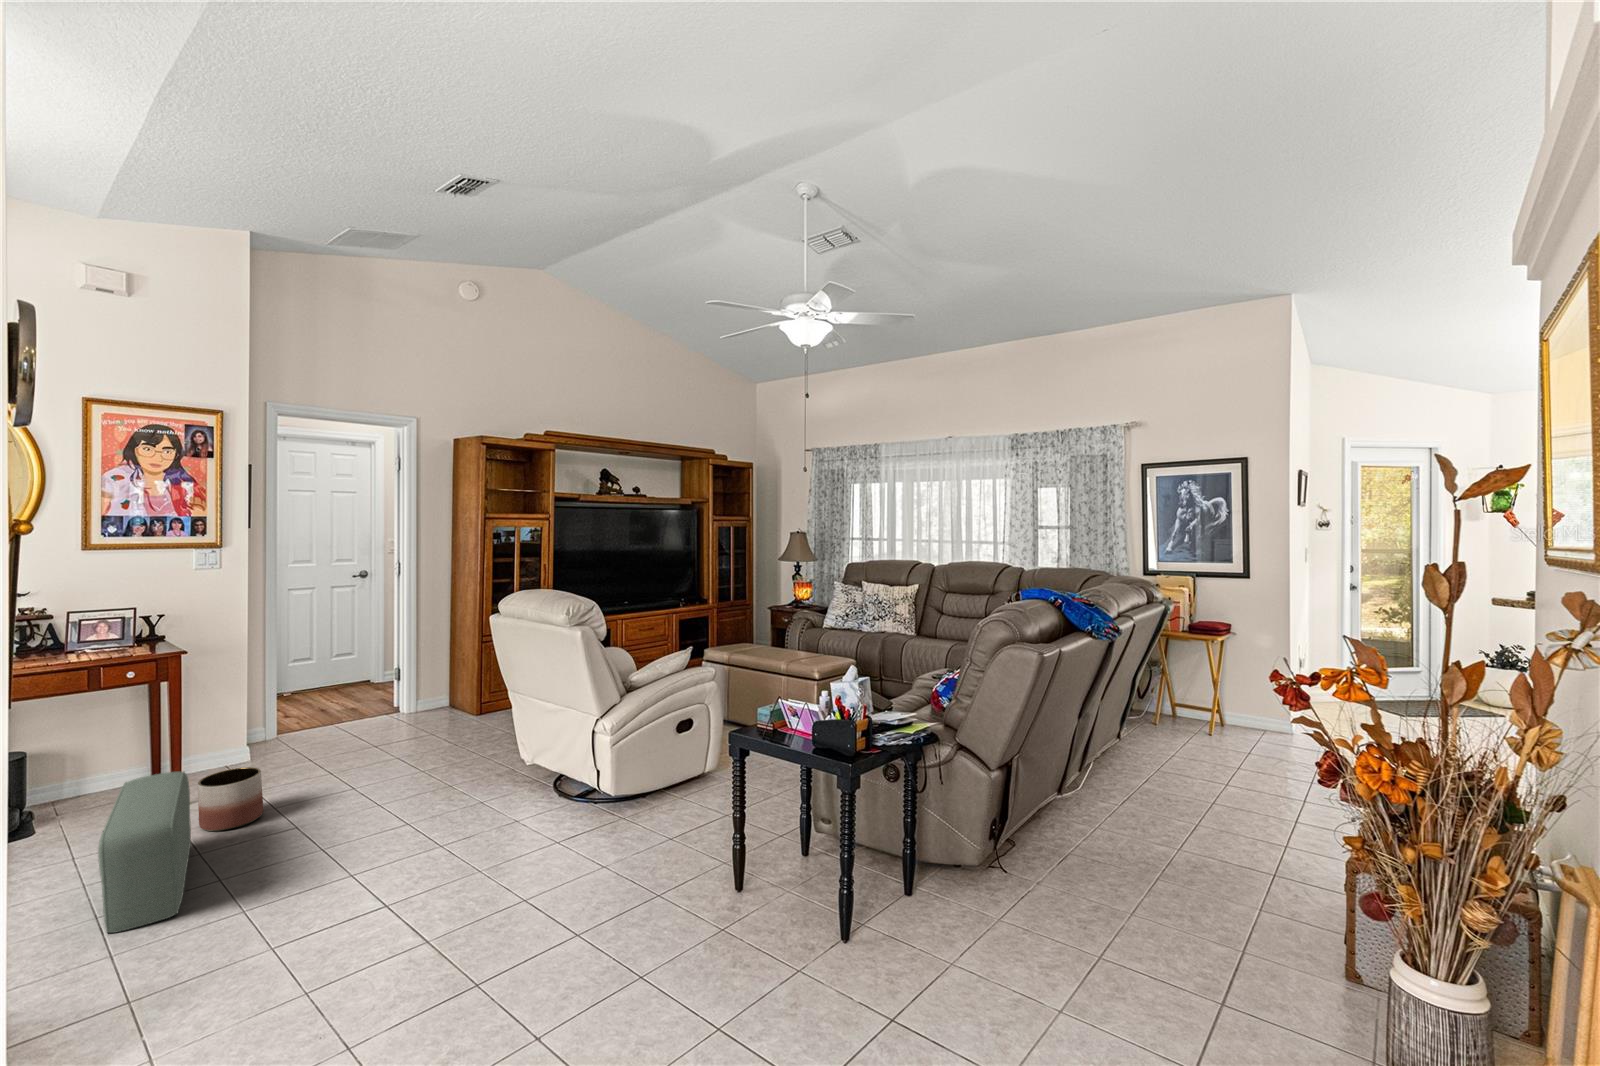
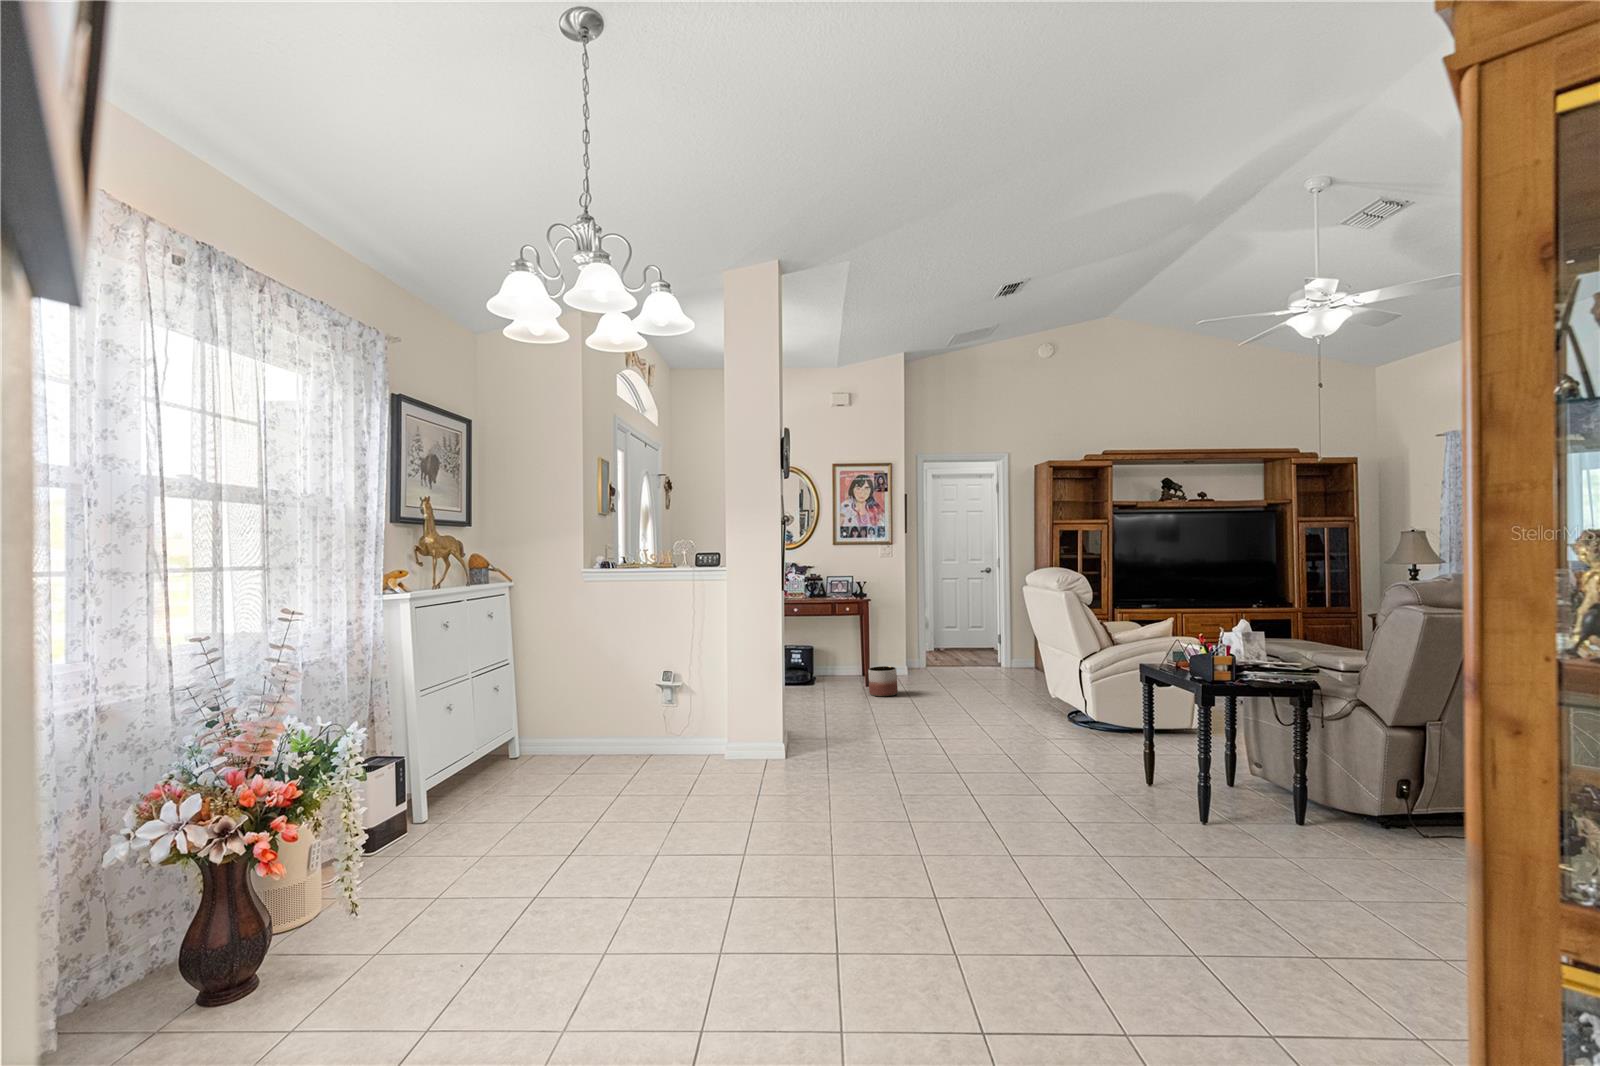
pouf: present [98,772,191,933] -> none [820,656,862,717]

